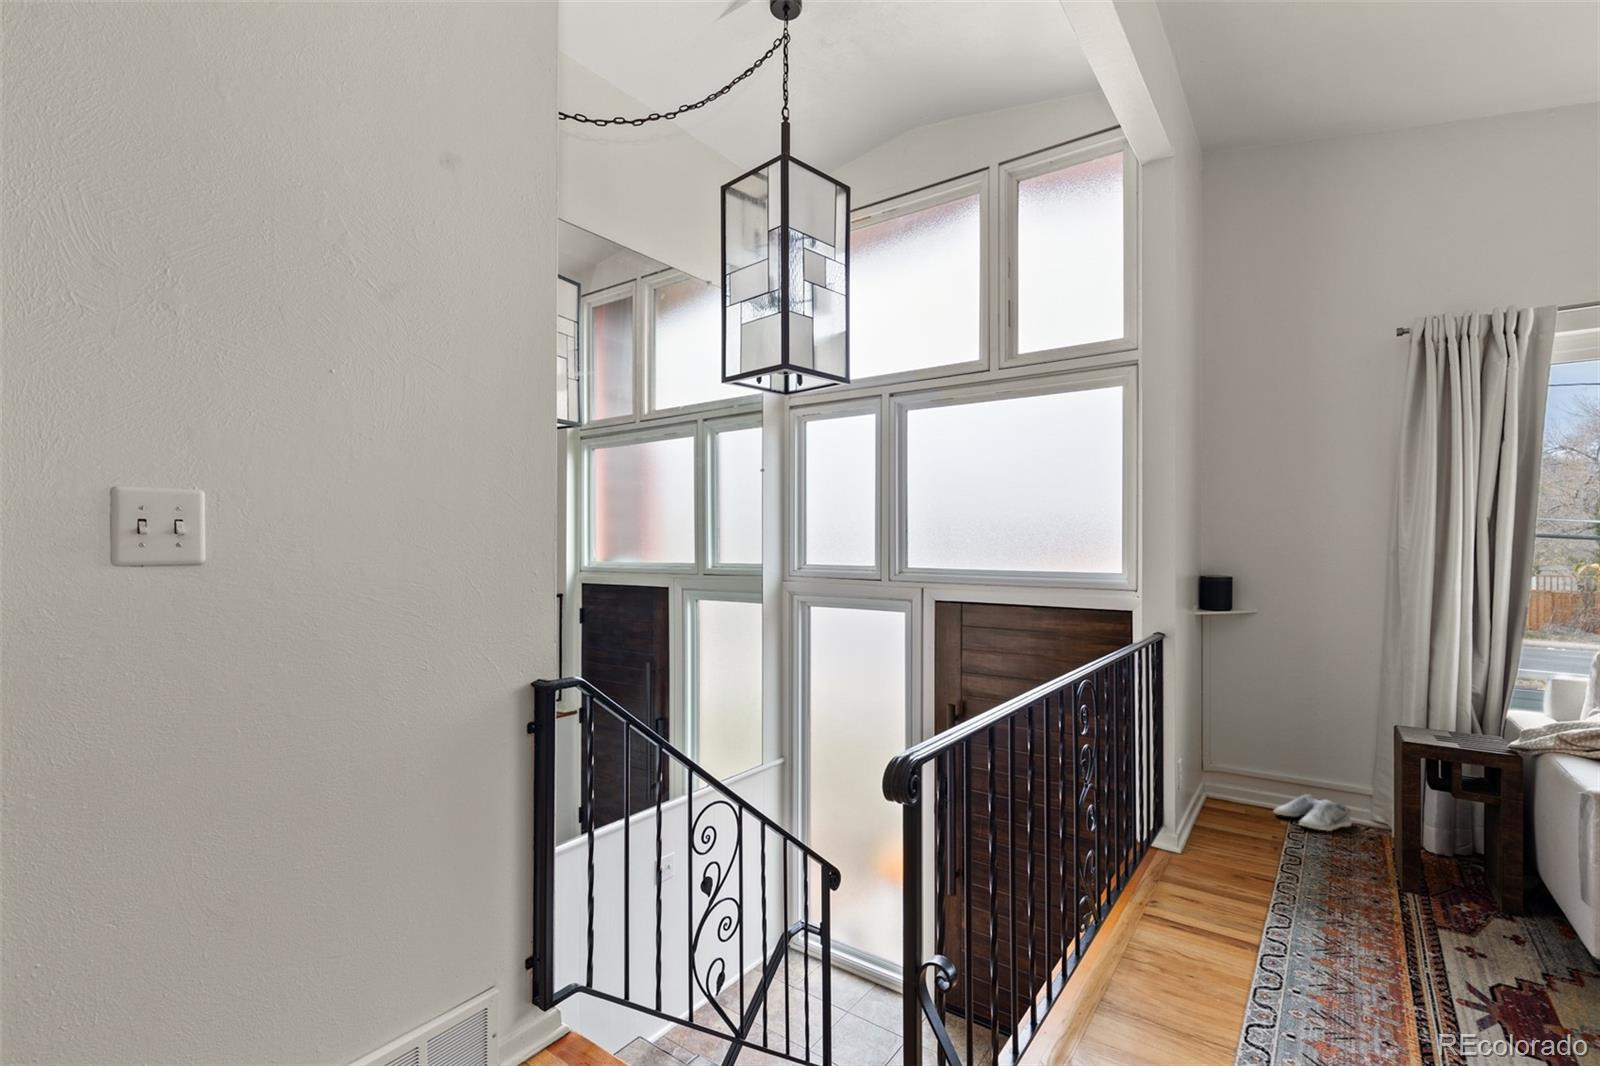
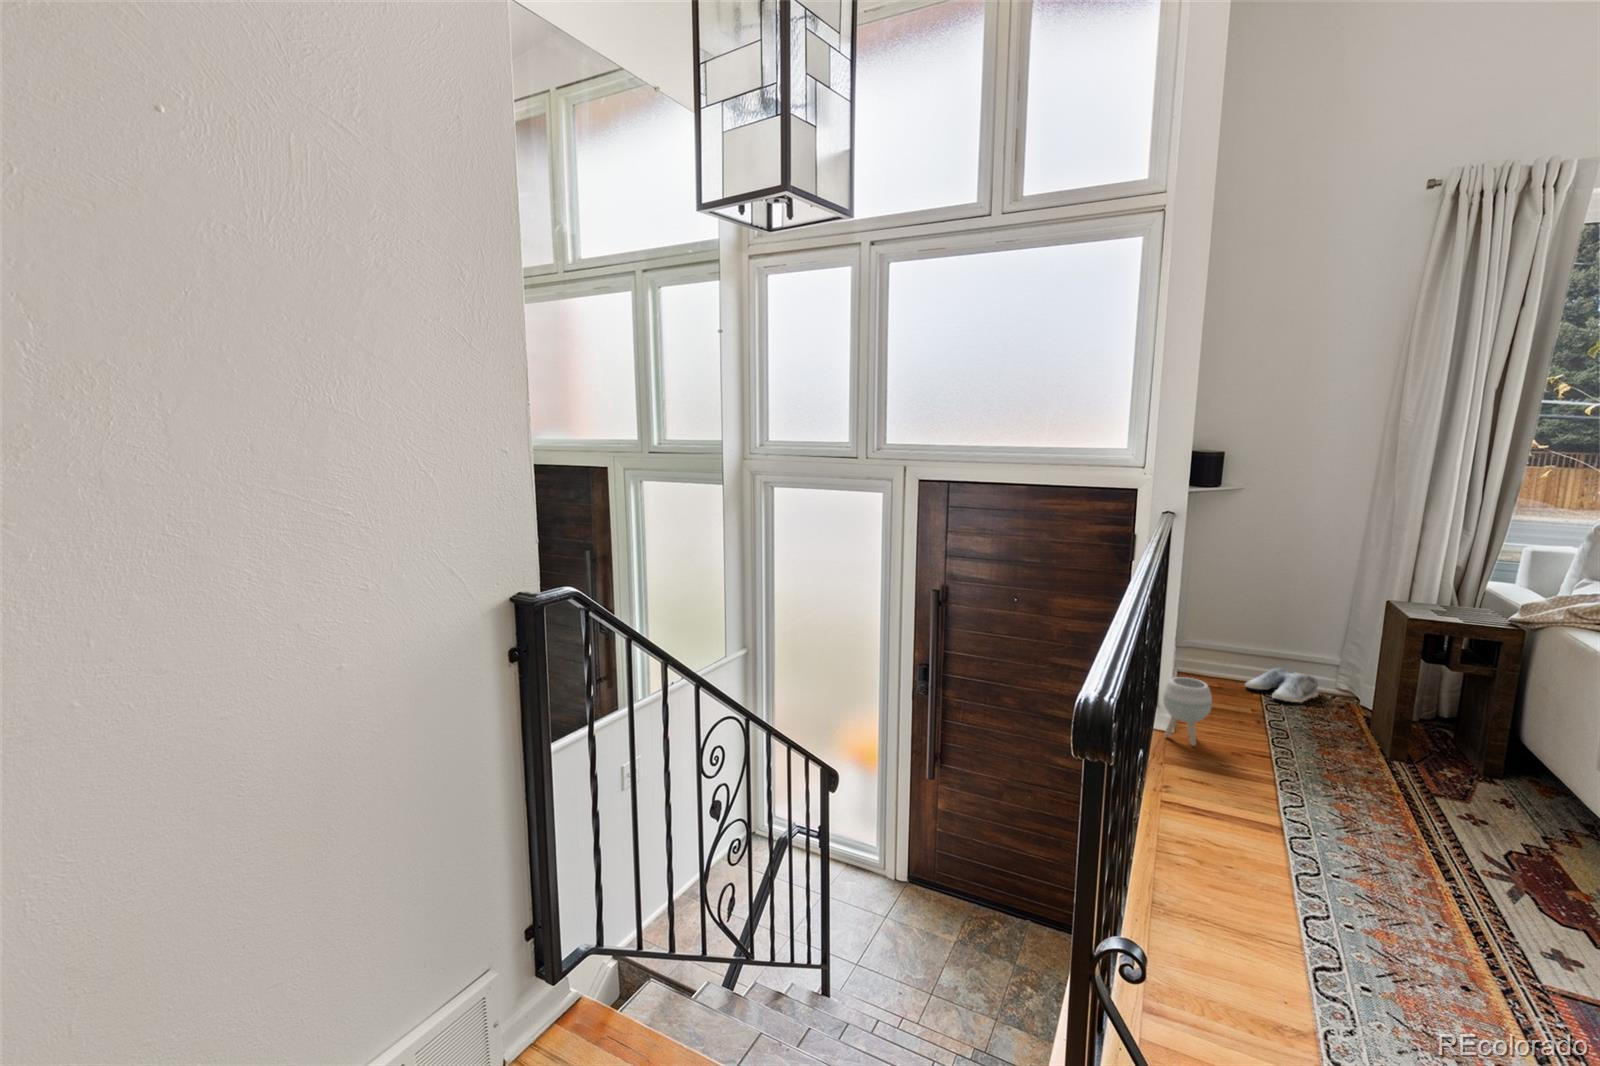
planter: none [1167,796,1214,867] -> present [1163,677,1212,746]

